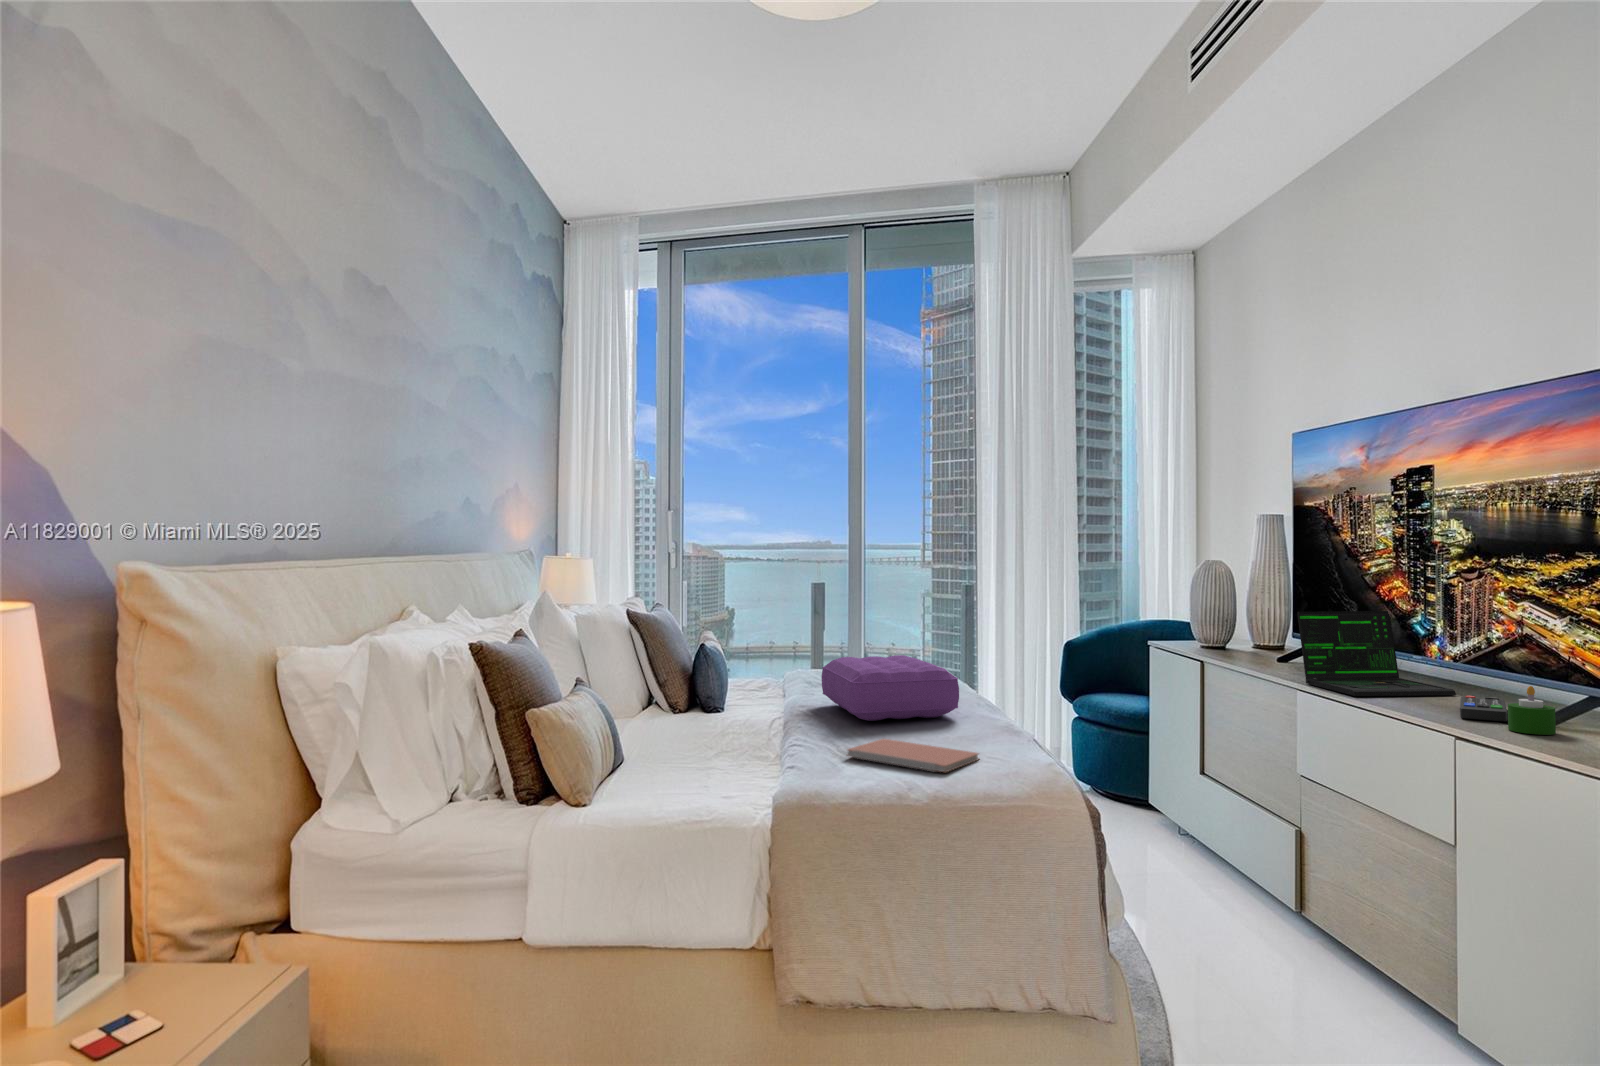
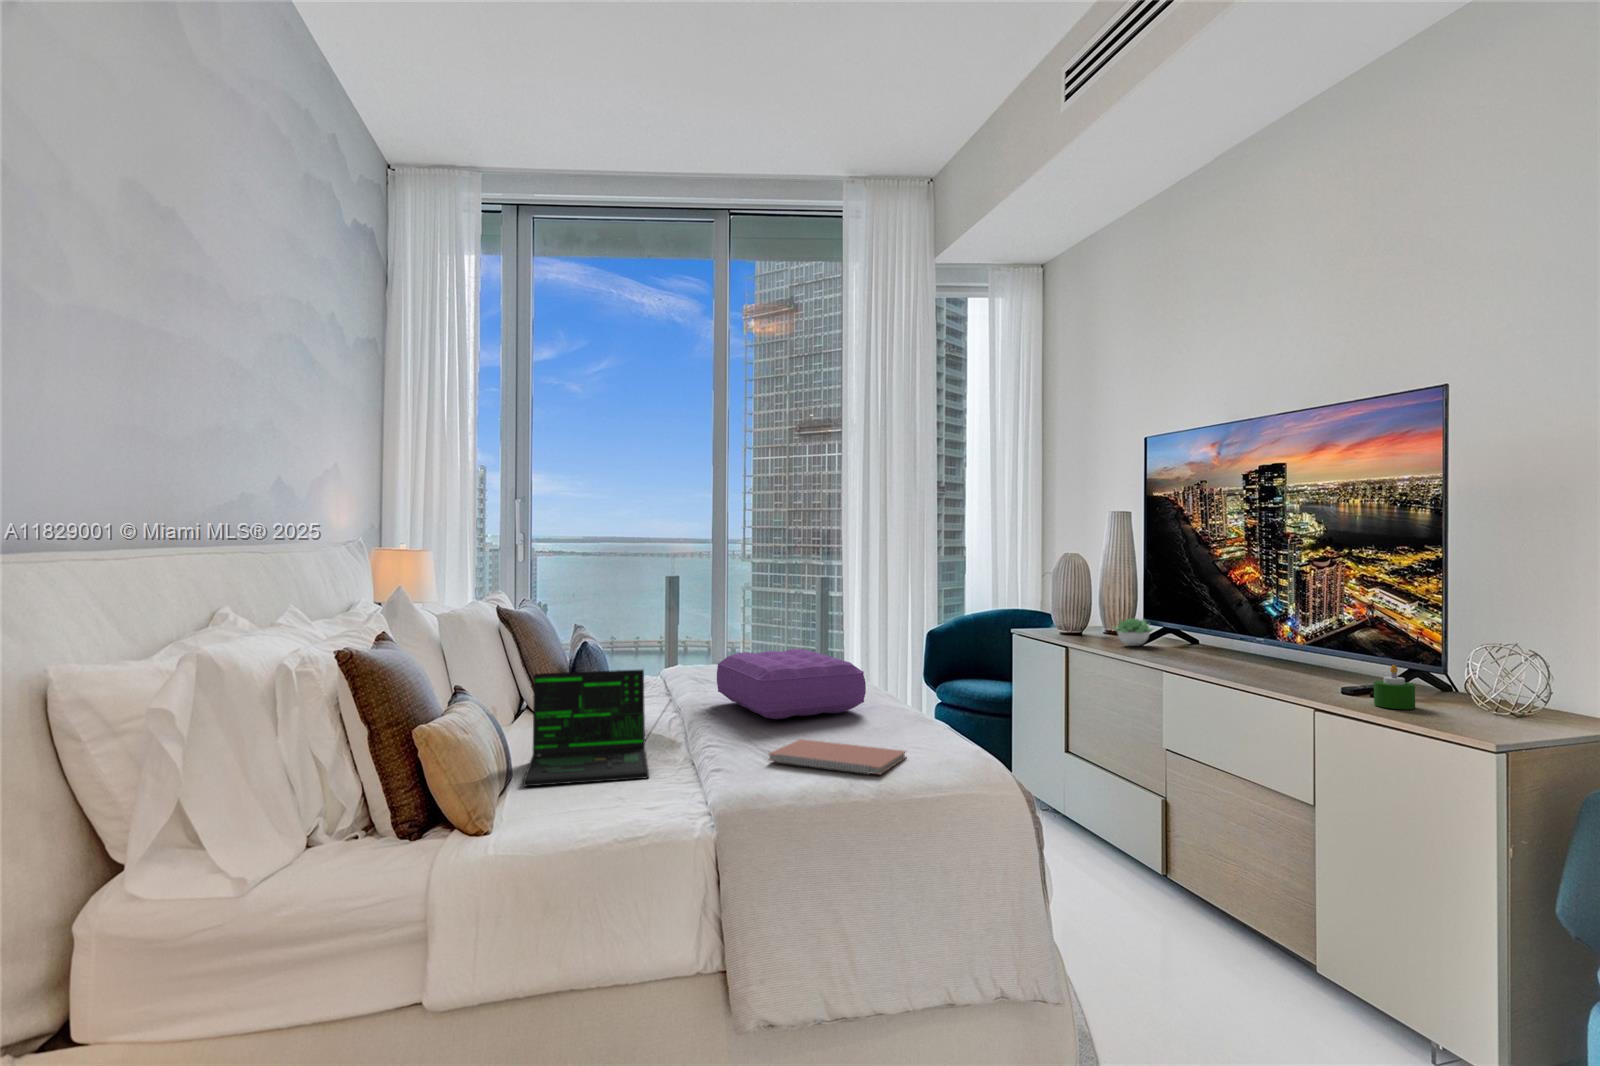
laptop: present [1297,611,1456,696] -> present [523,670,672,786]
succulent plant: none [1253,633,1301,663] -> present [1114,618,1153,646]
remote control: present [1460,696,1507,721] -> none [1318,674,1368,697]

